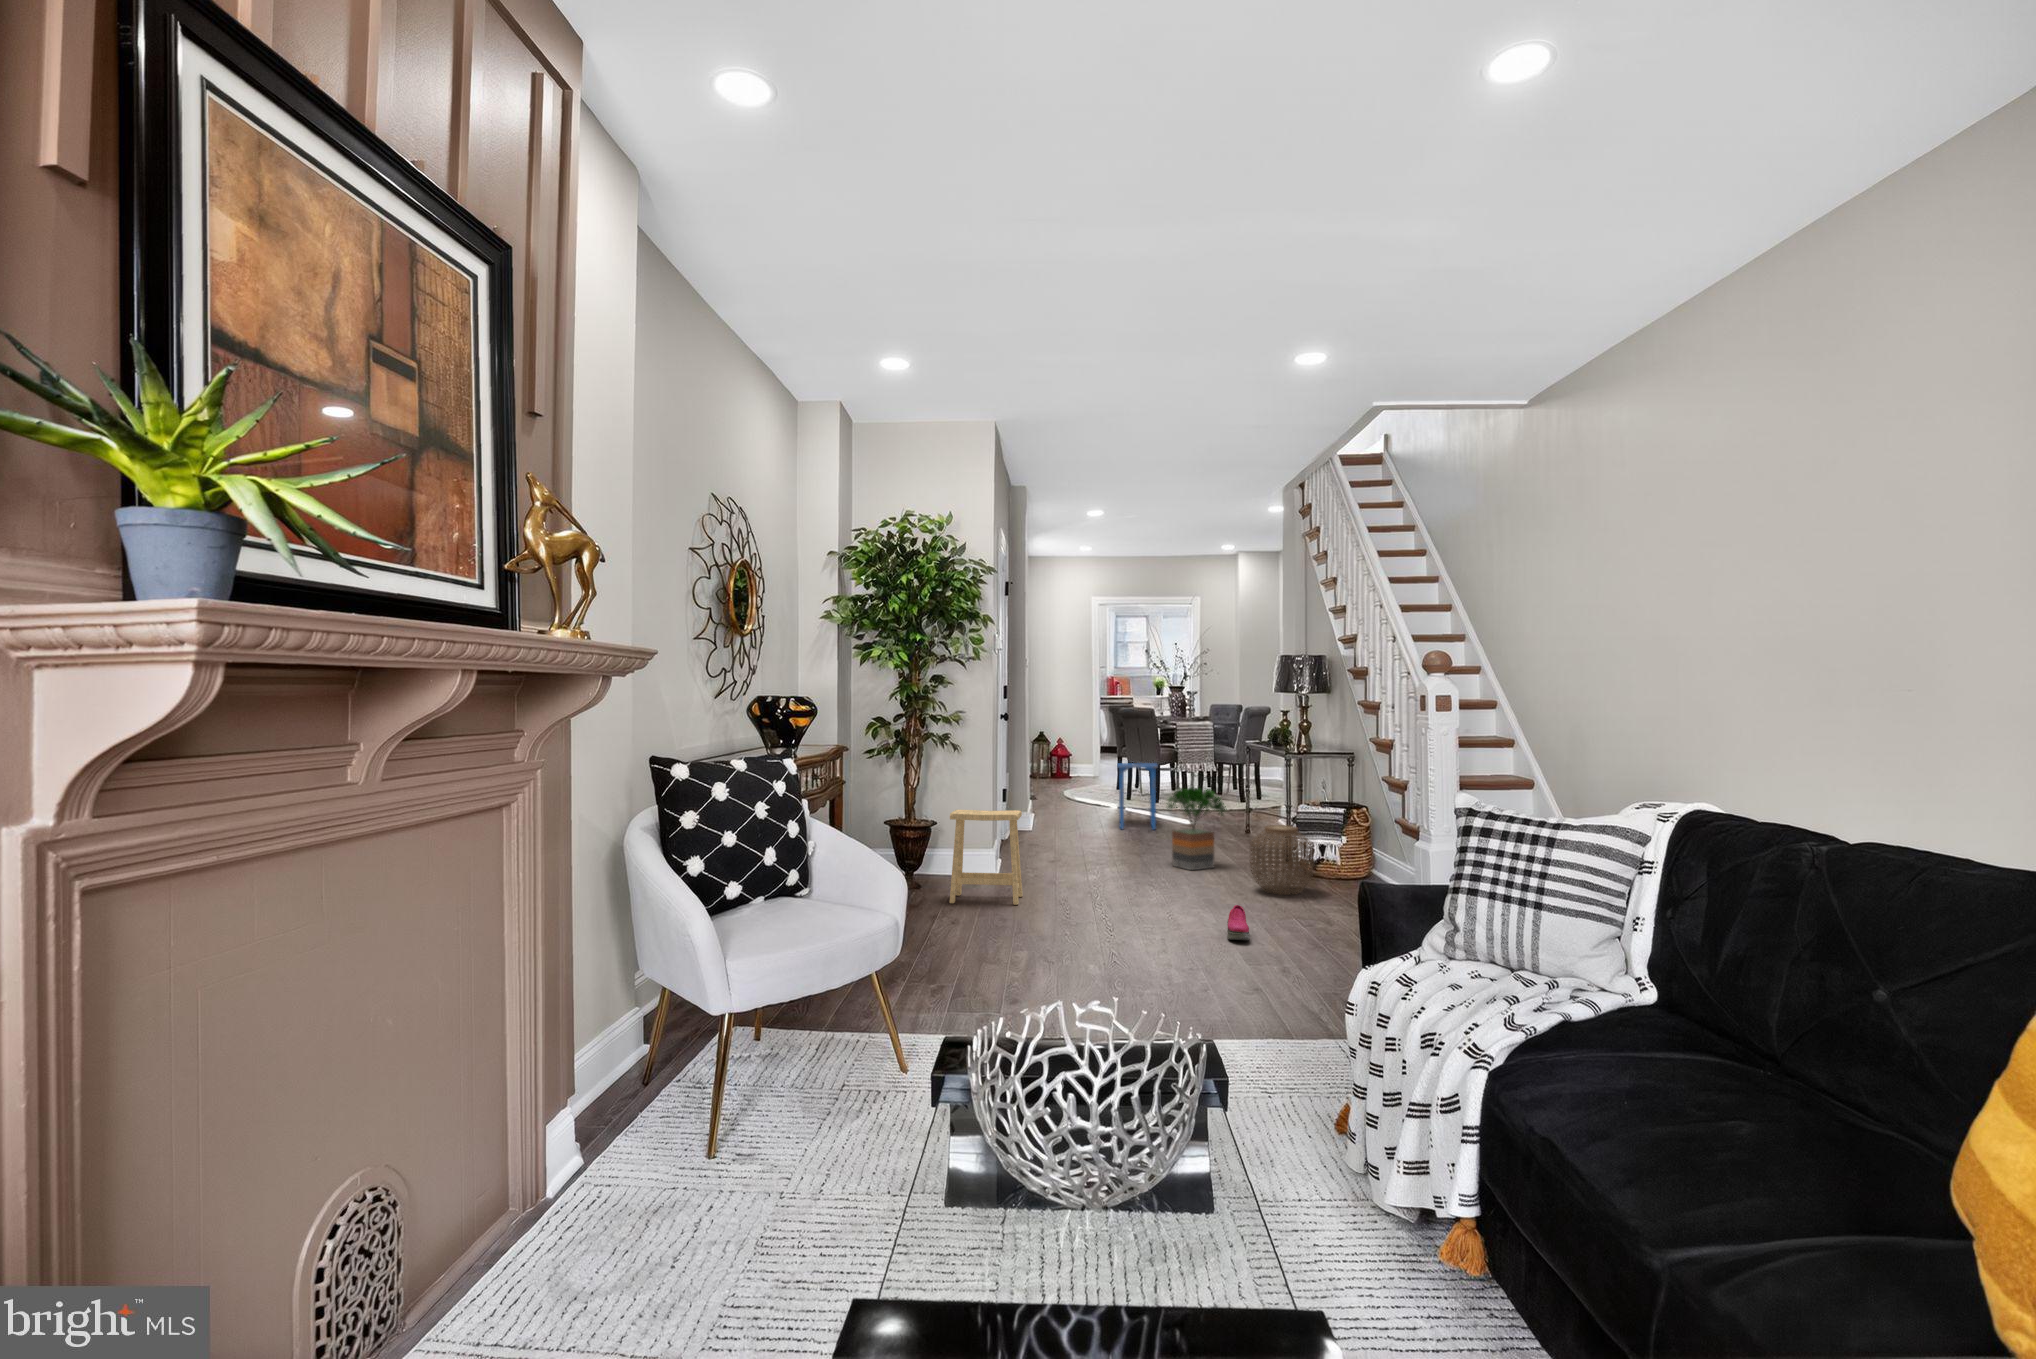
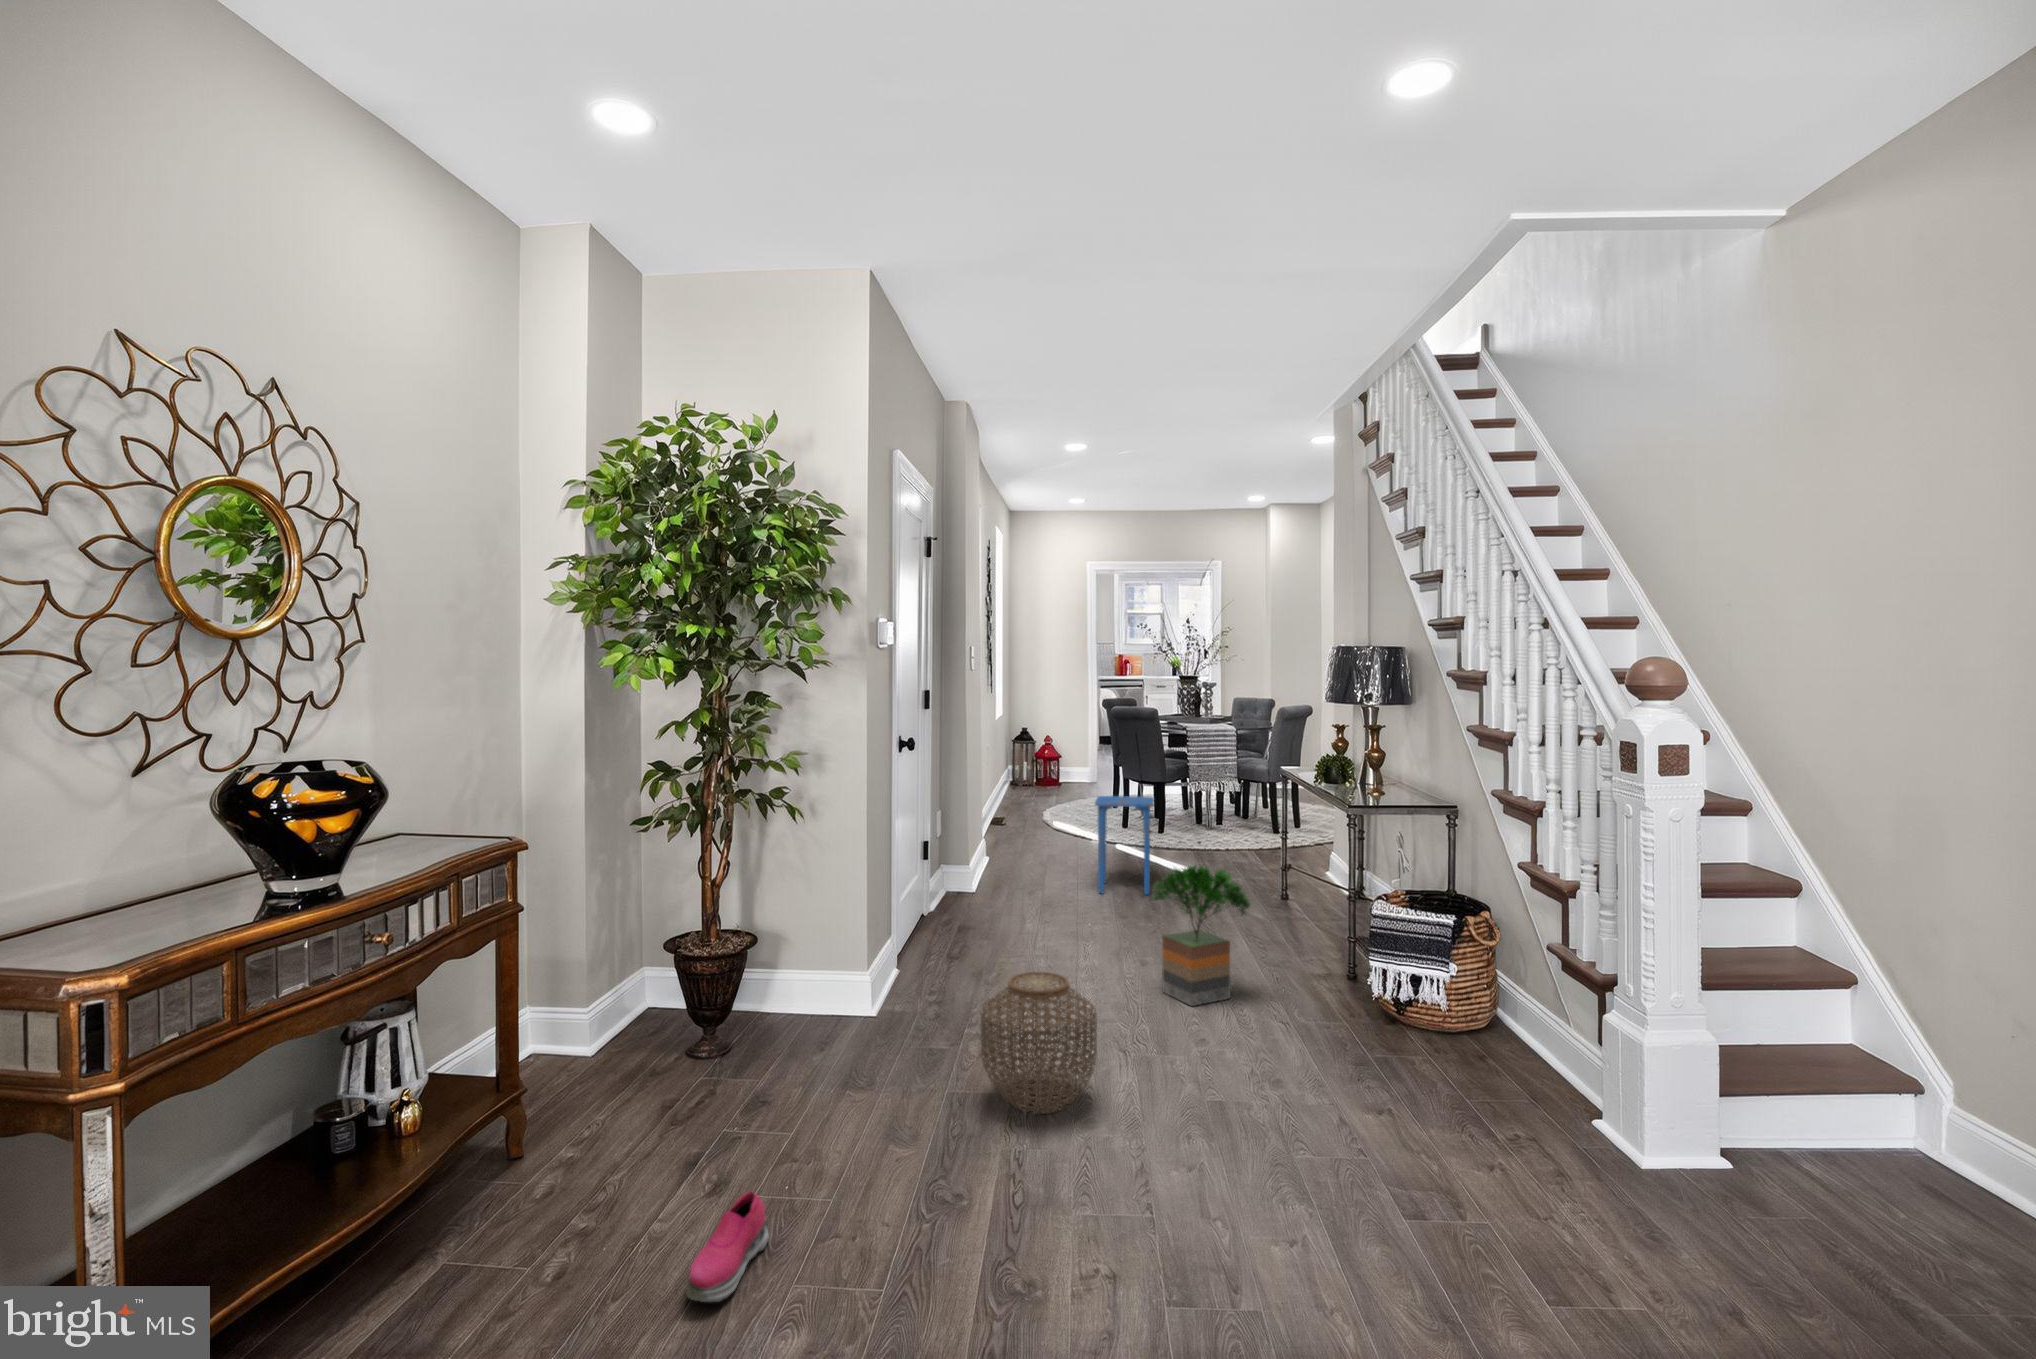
footstool: present [950,810,1023,905] -> none [739,937,883,1126]
woven basket: present [1250,825,1314,895] -> present [981,972,1097,1114]
shoe: present [1227,905,1250,940] -> present [687,1192,769,1302]

